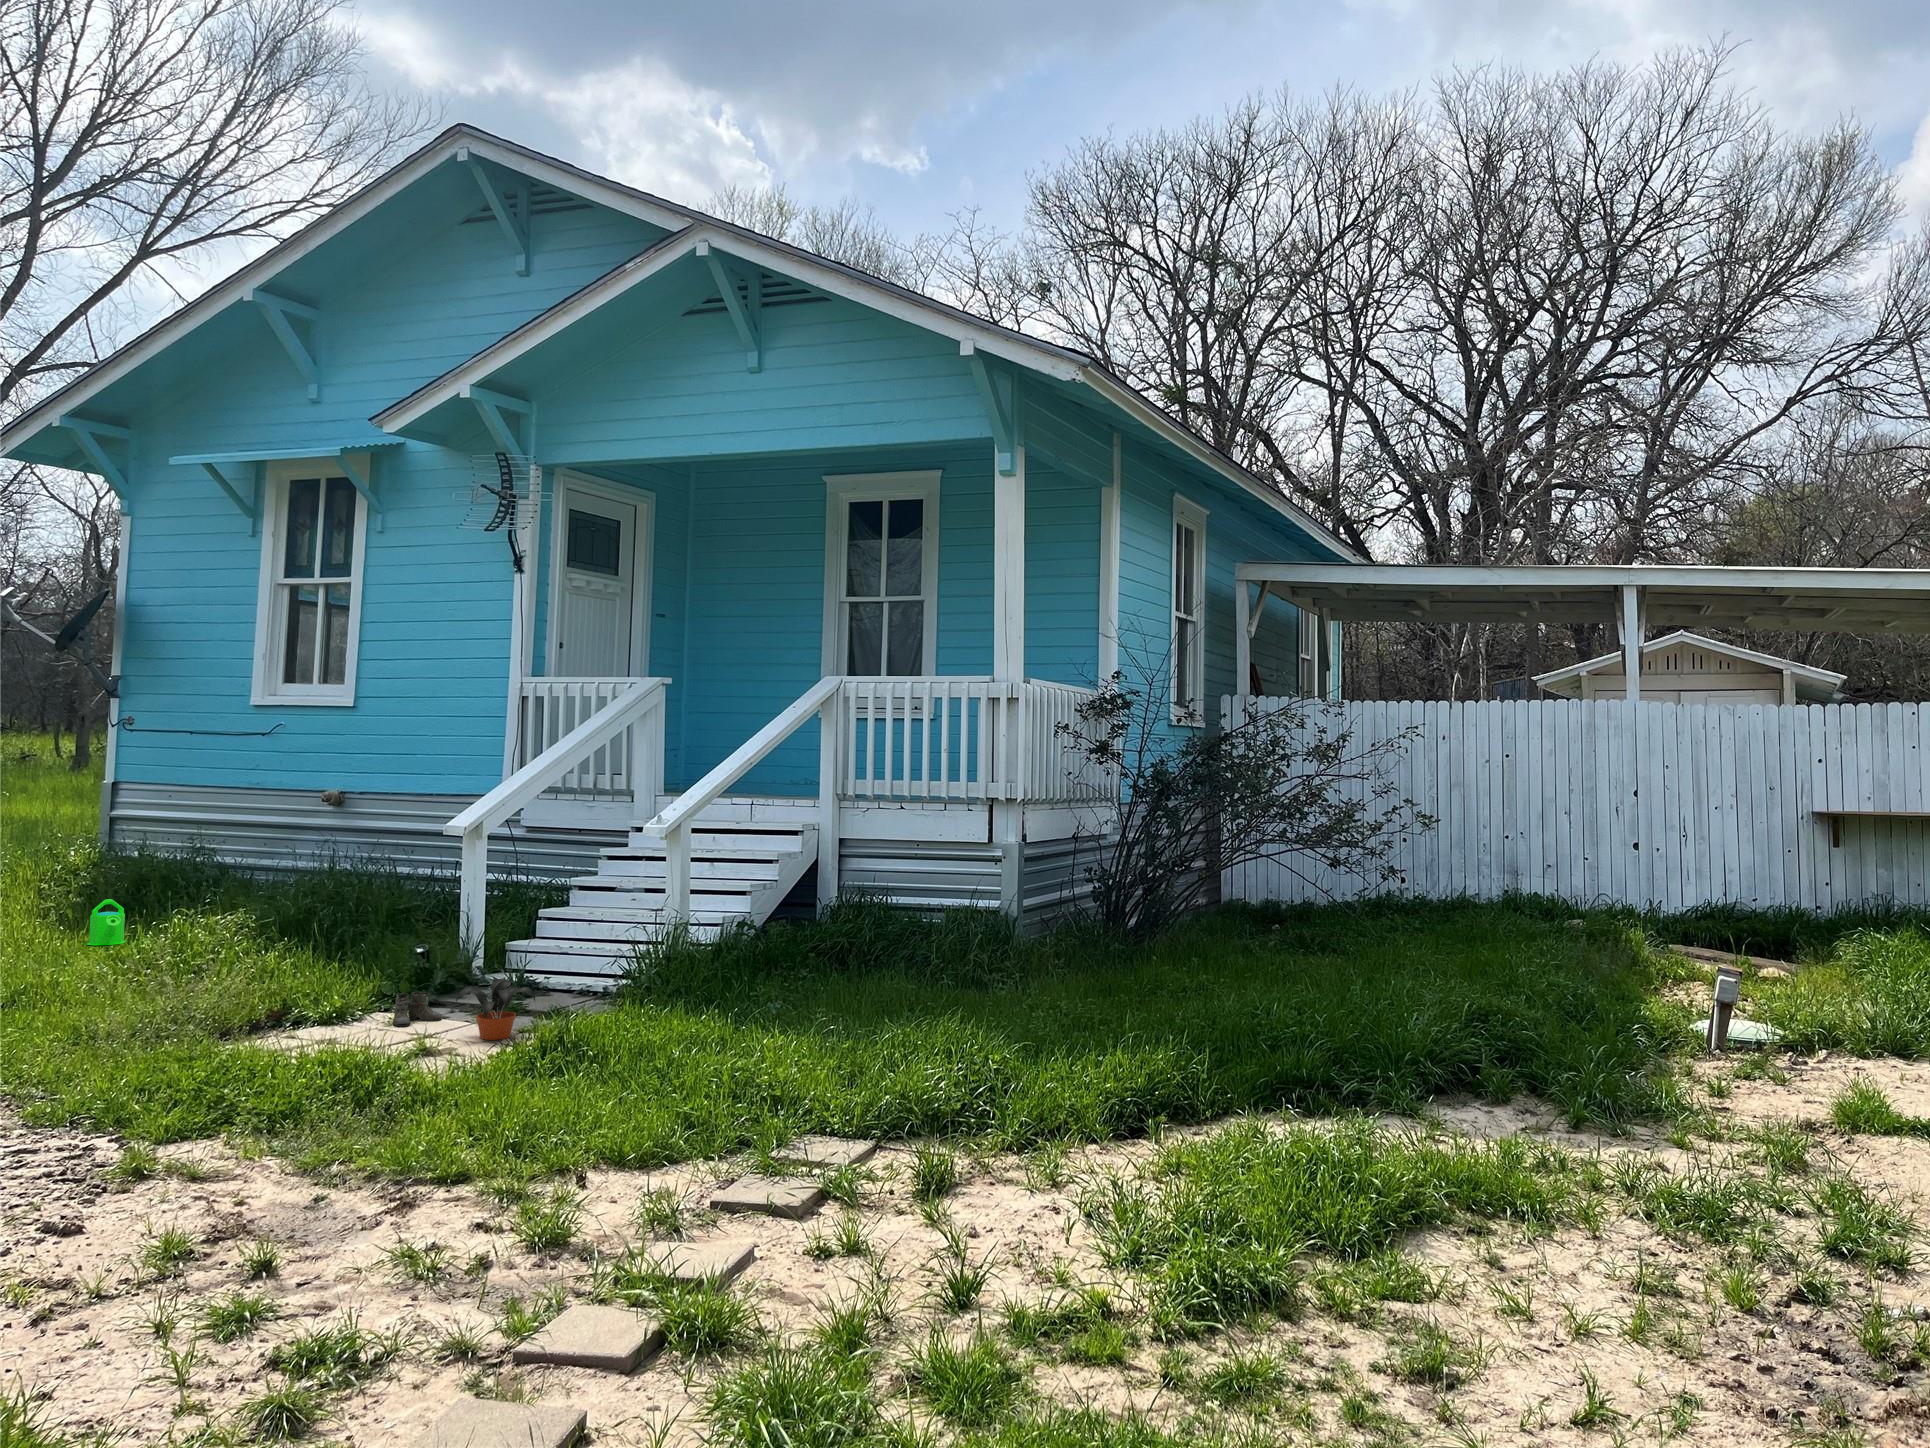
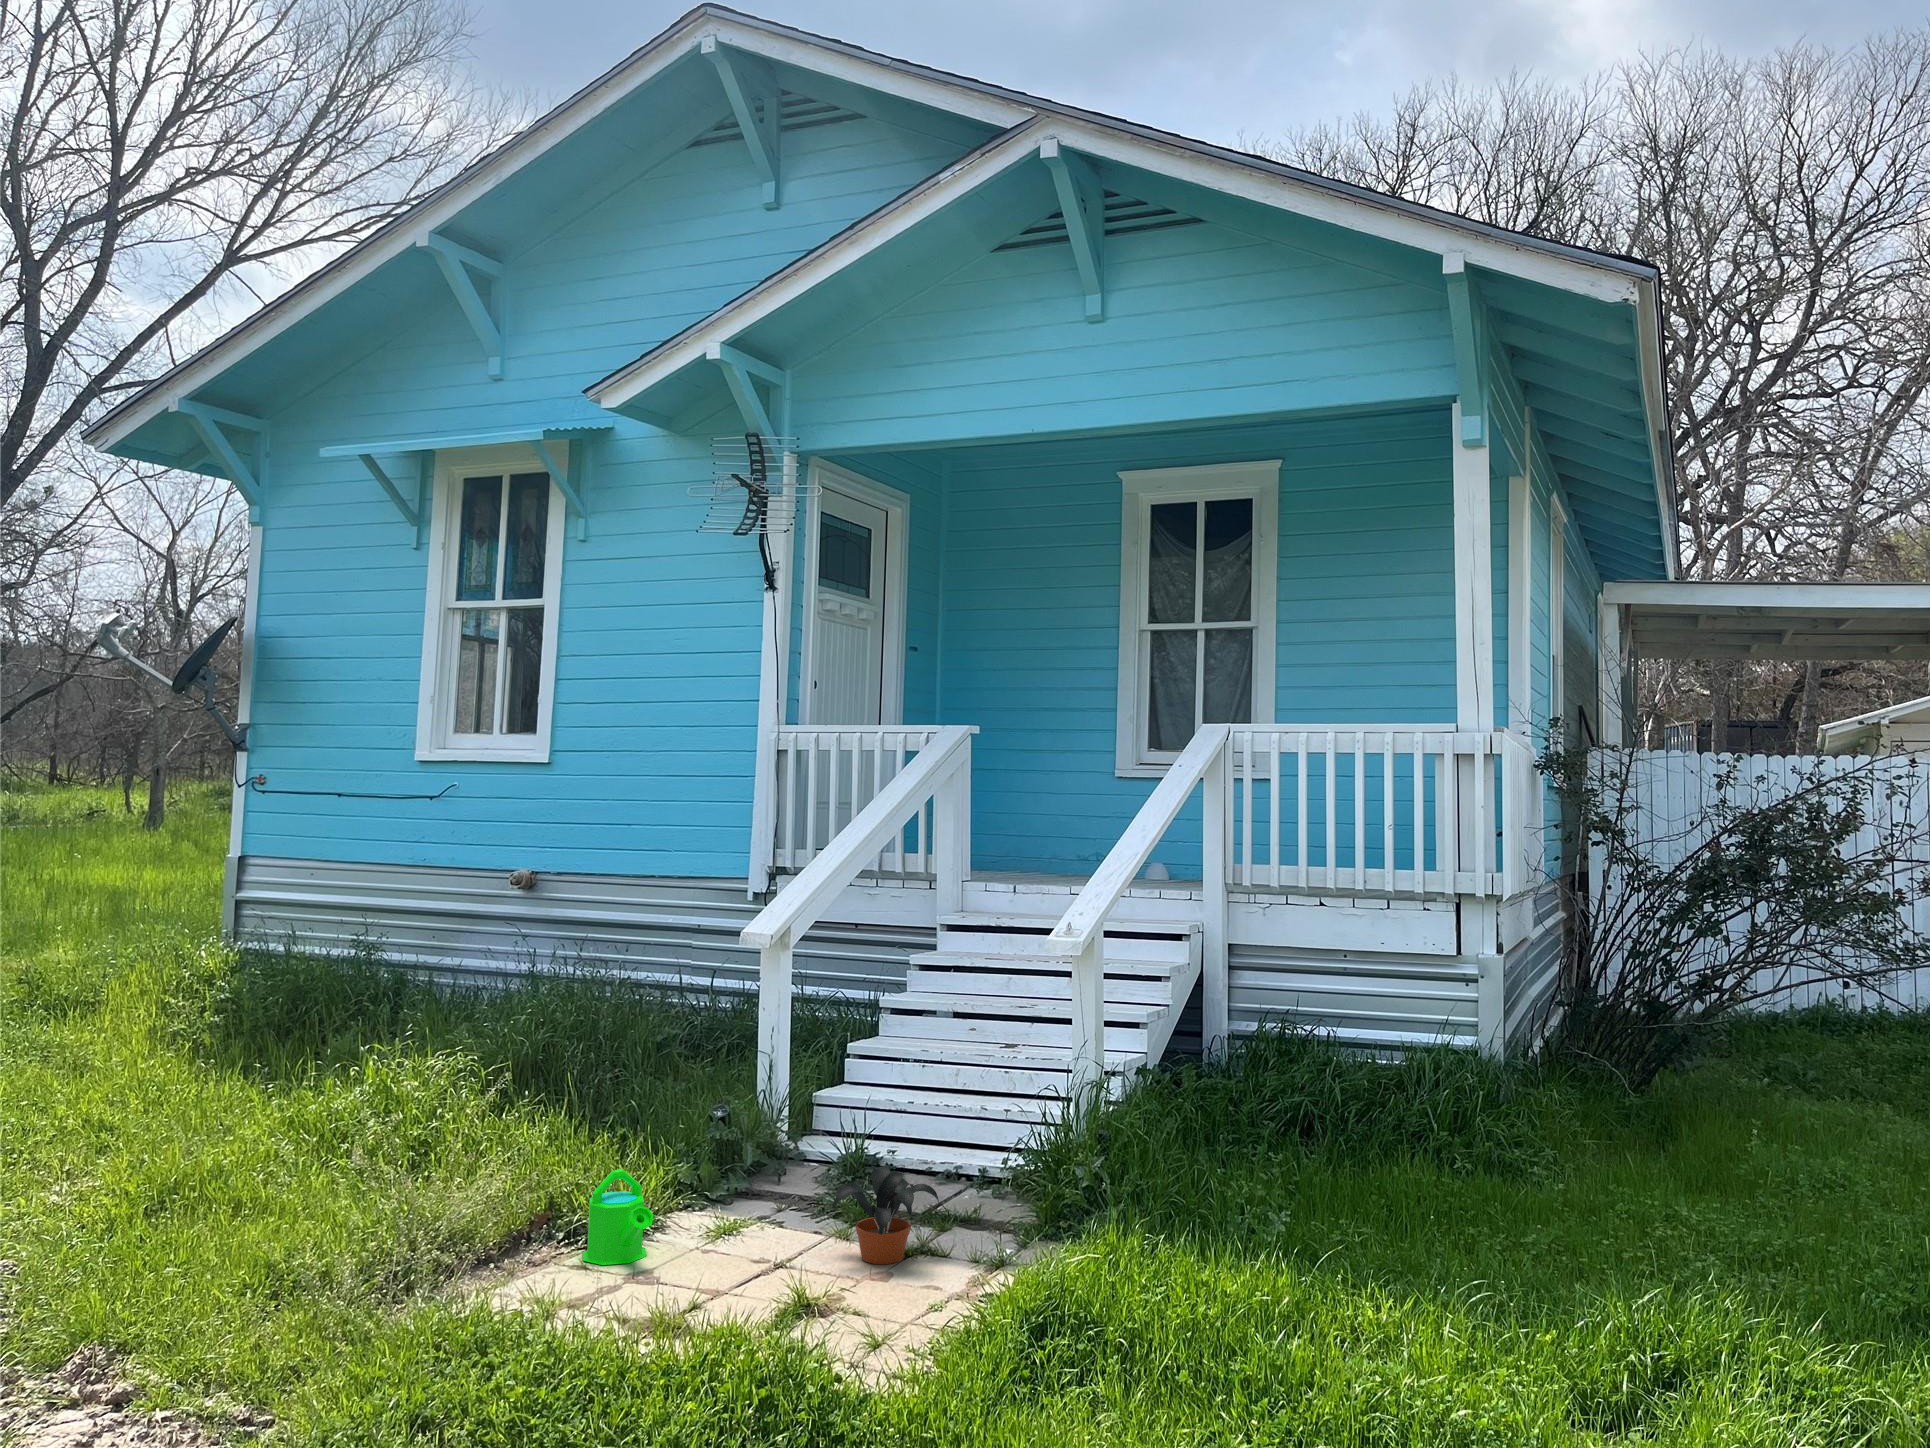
watering can: present [87,899,126,946] -> present [582,1169,653,1265]
boots: present [393,992,442,1027] -> none [704,1179,781,1235]

